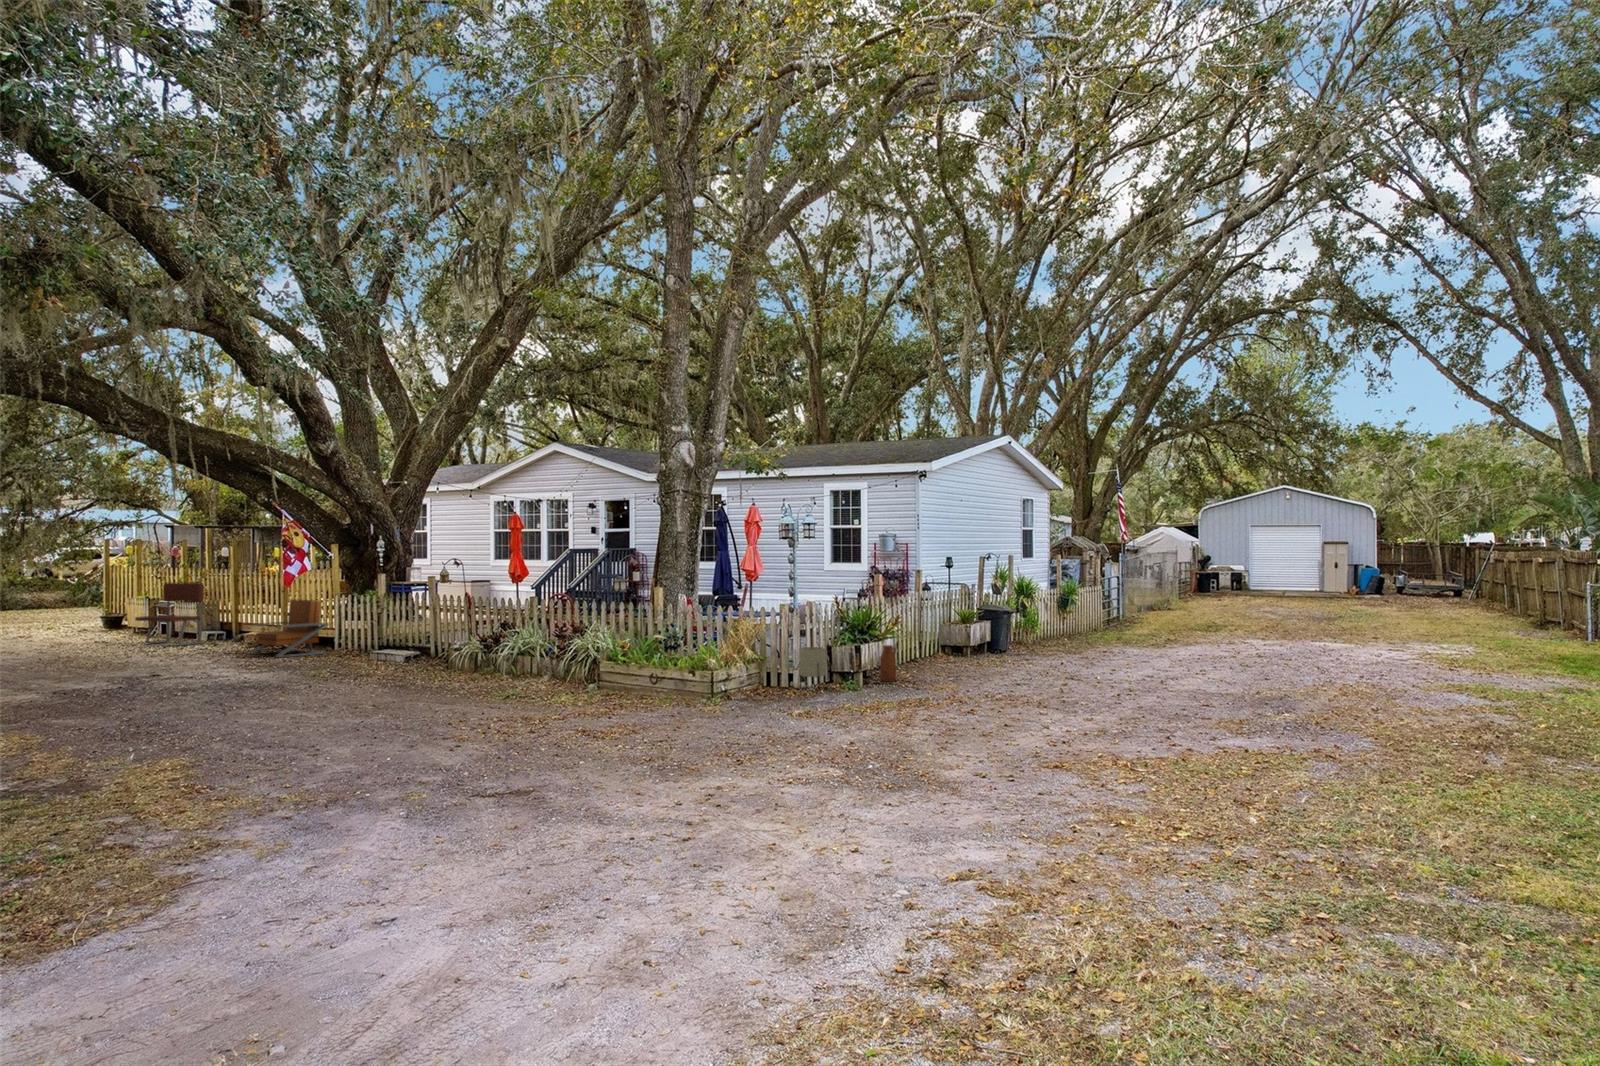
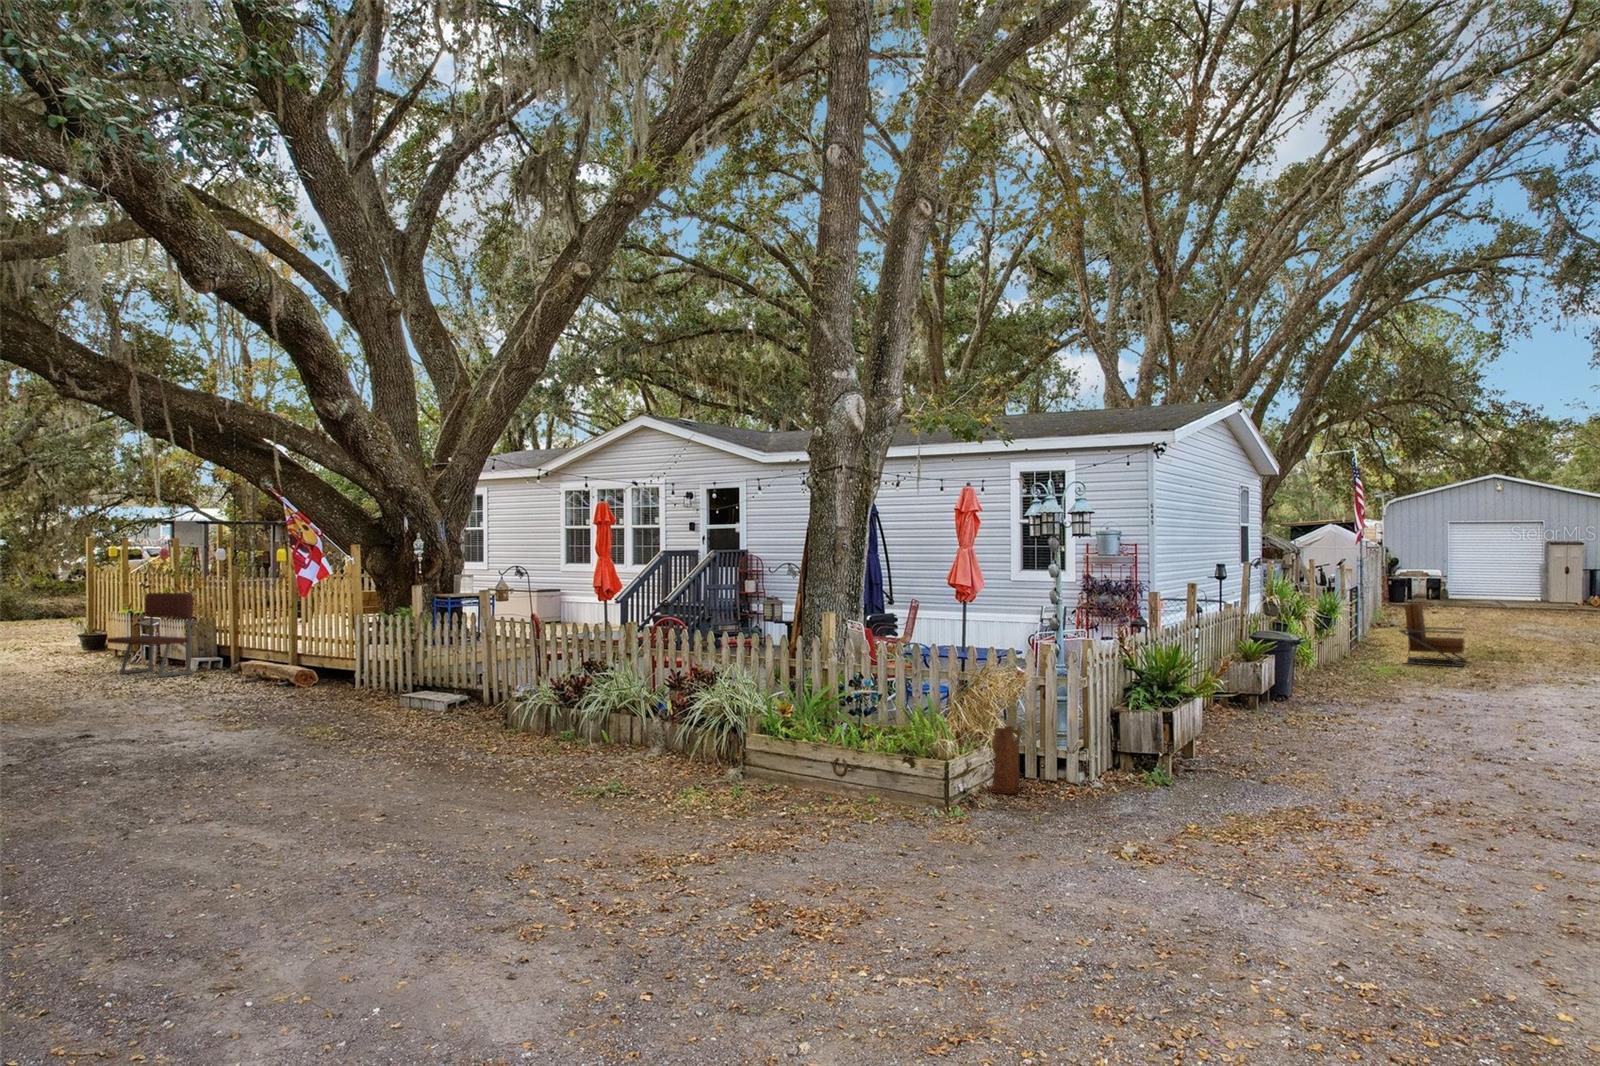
lounge chair: present [251,599,329,658] -> present [1399,603,1467,667]
watering can: present [880,644,897,682] -> present [989,726,1022,794]
planter: present [799,647,826,678] -> none [1076,713,1123,788]

